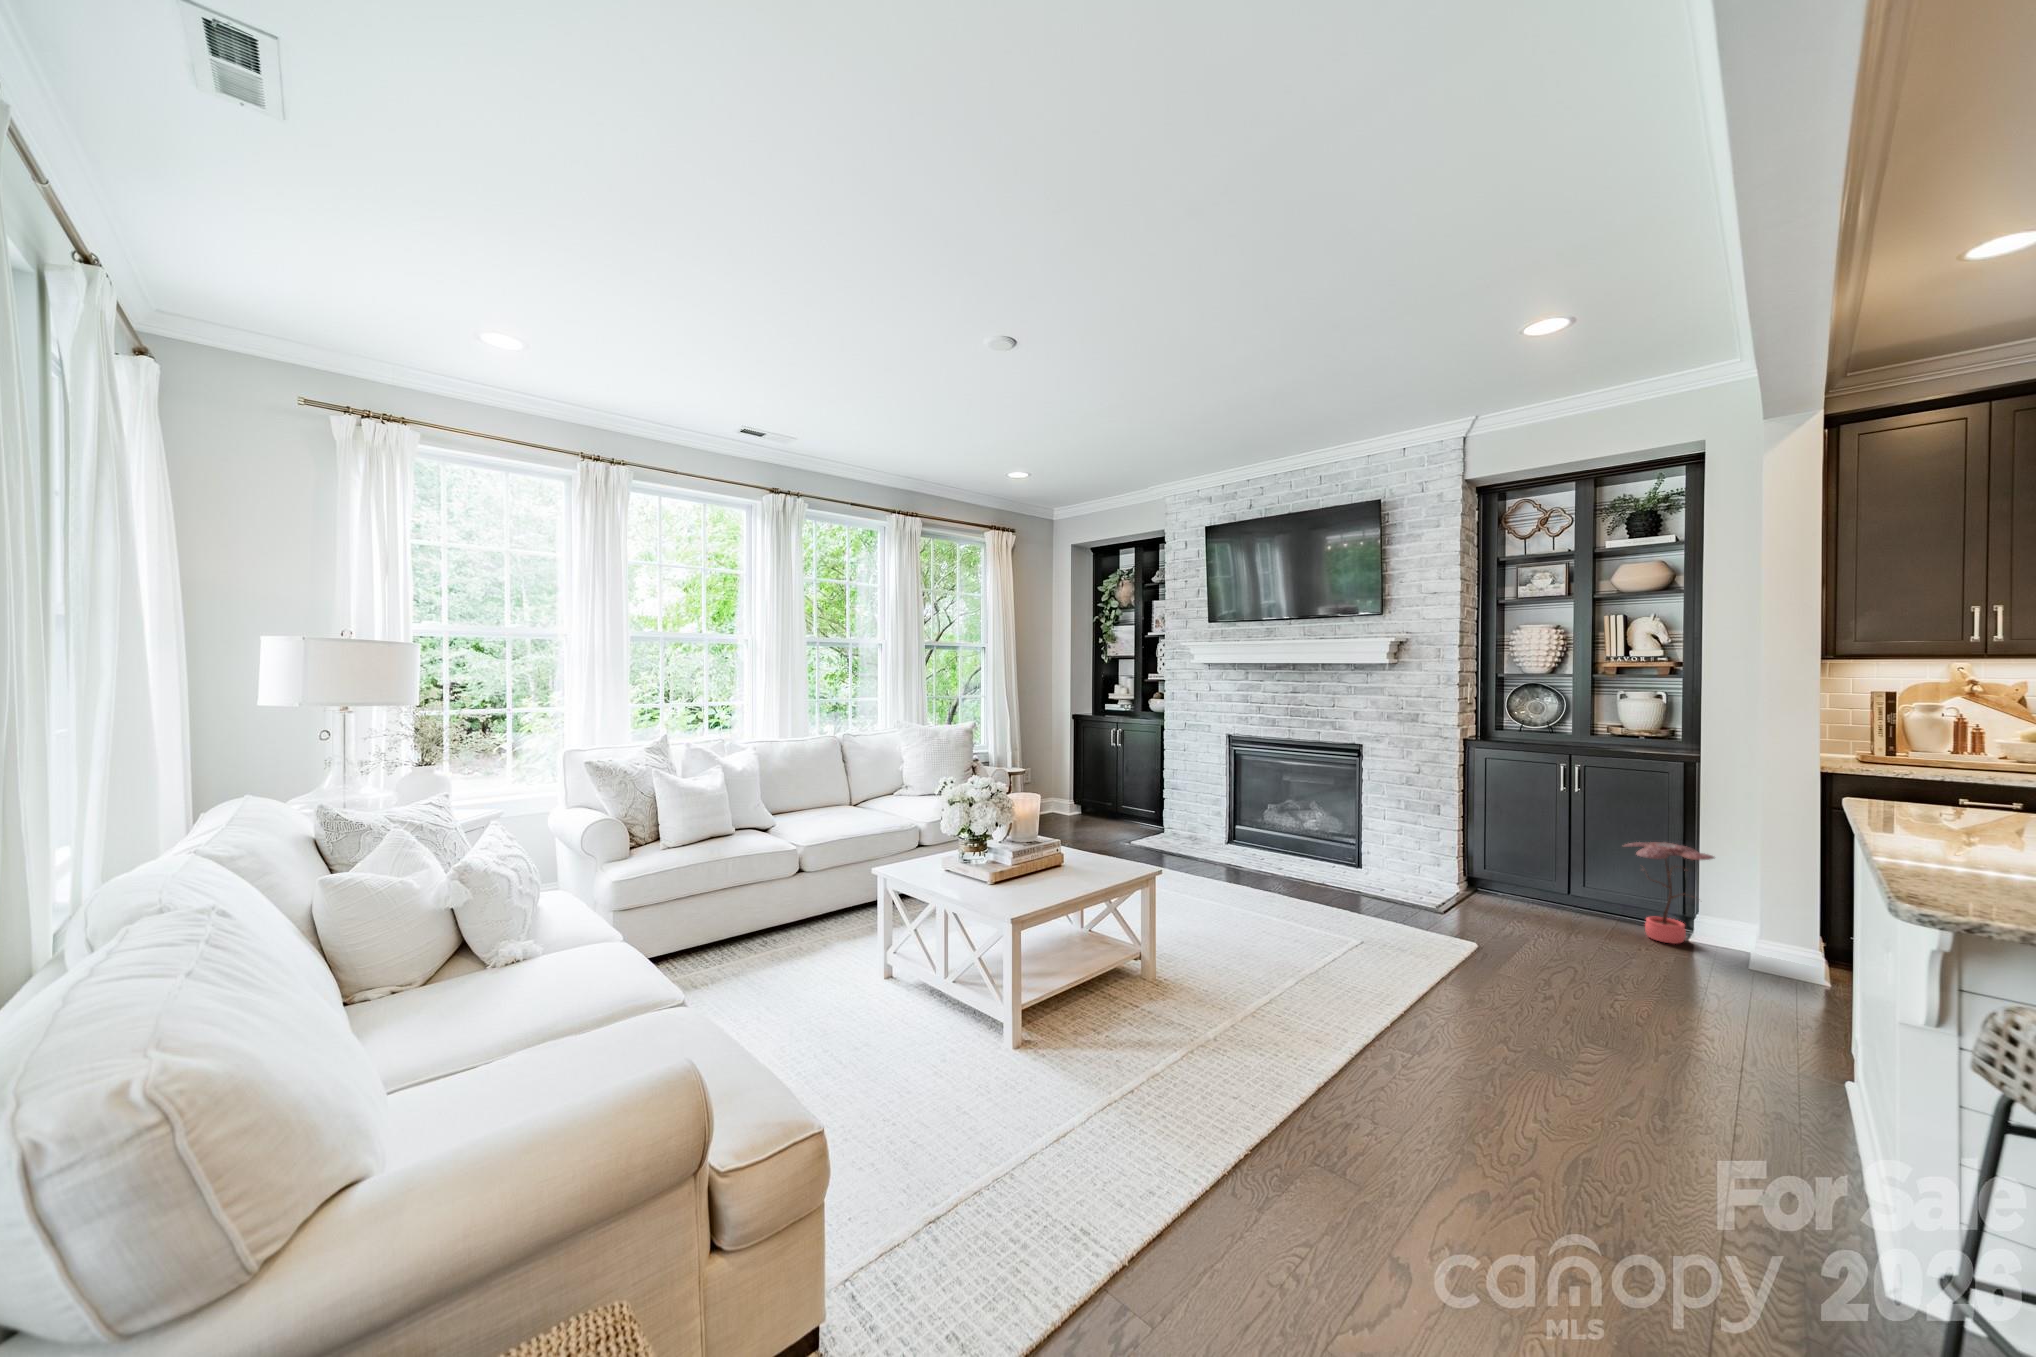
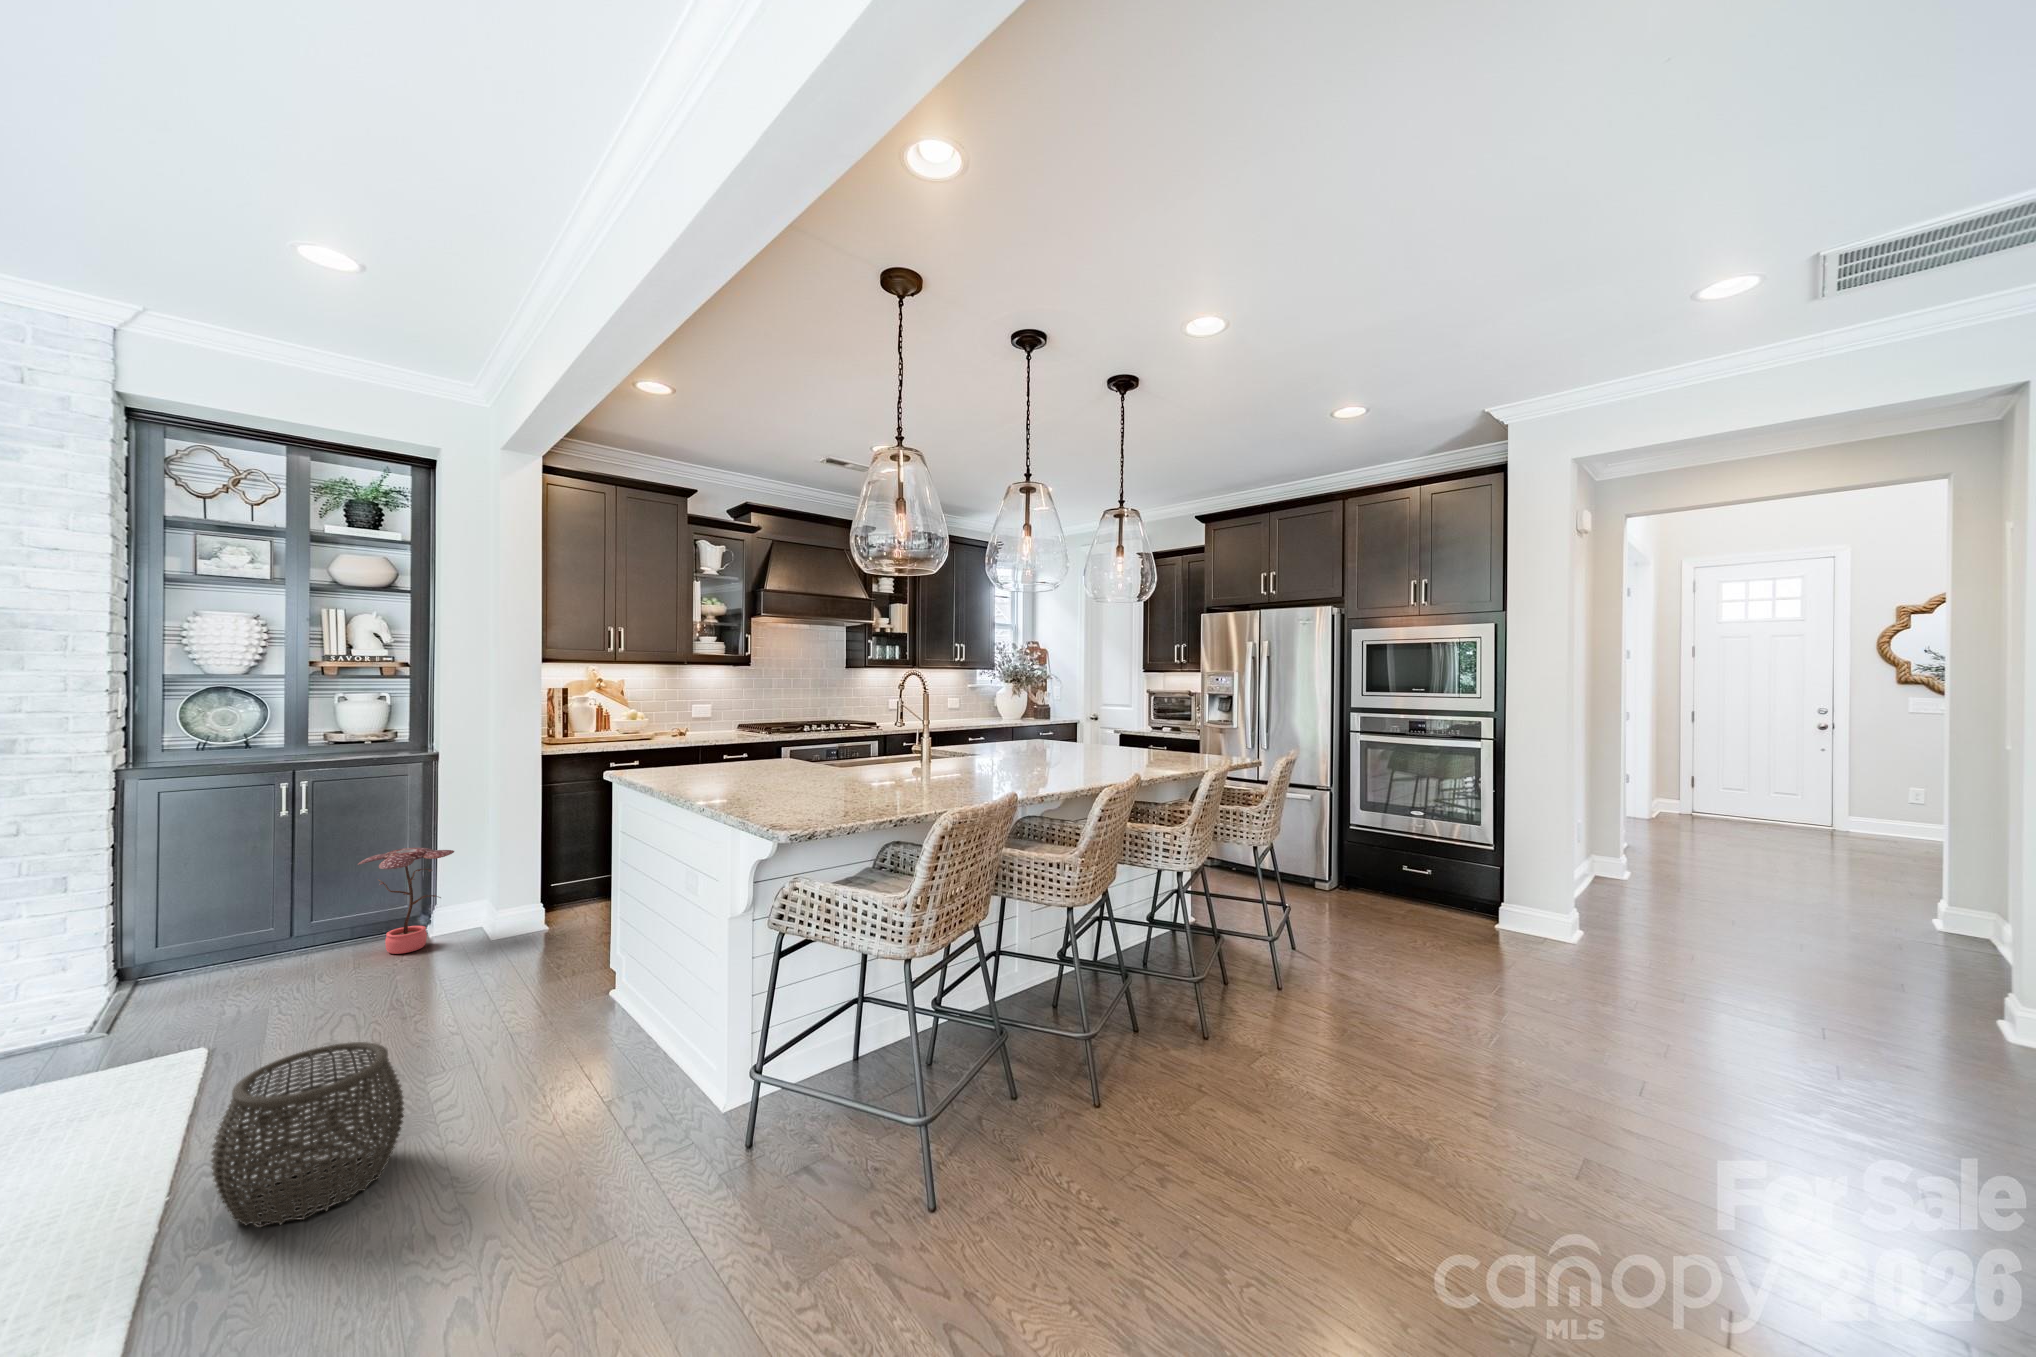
woven basket: none [1435,966,1562,1095] -> present [211,1042,404,1227]

